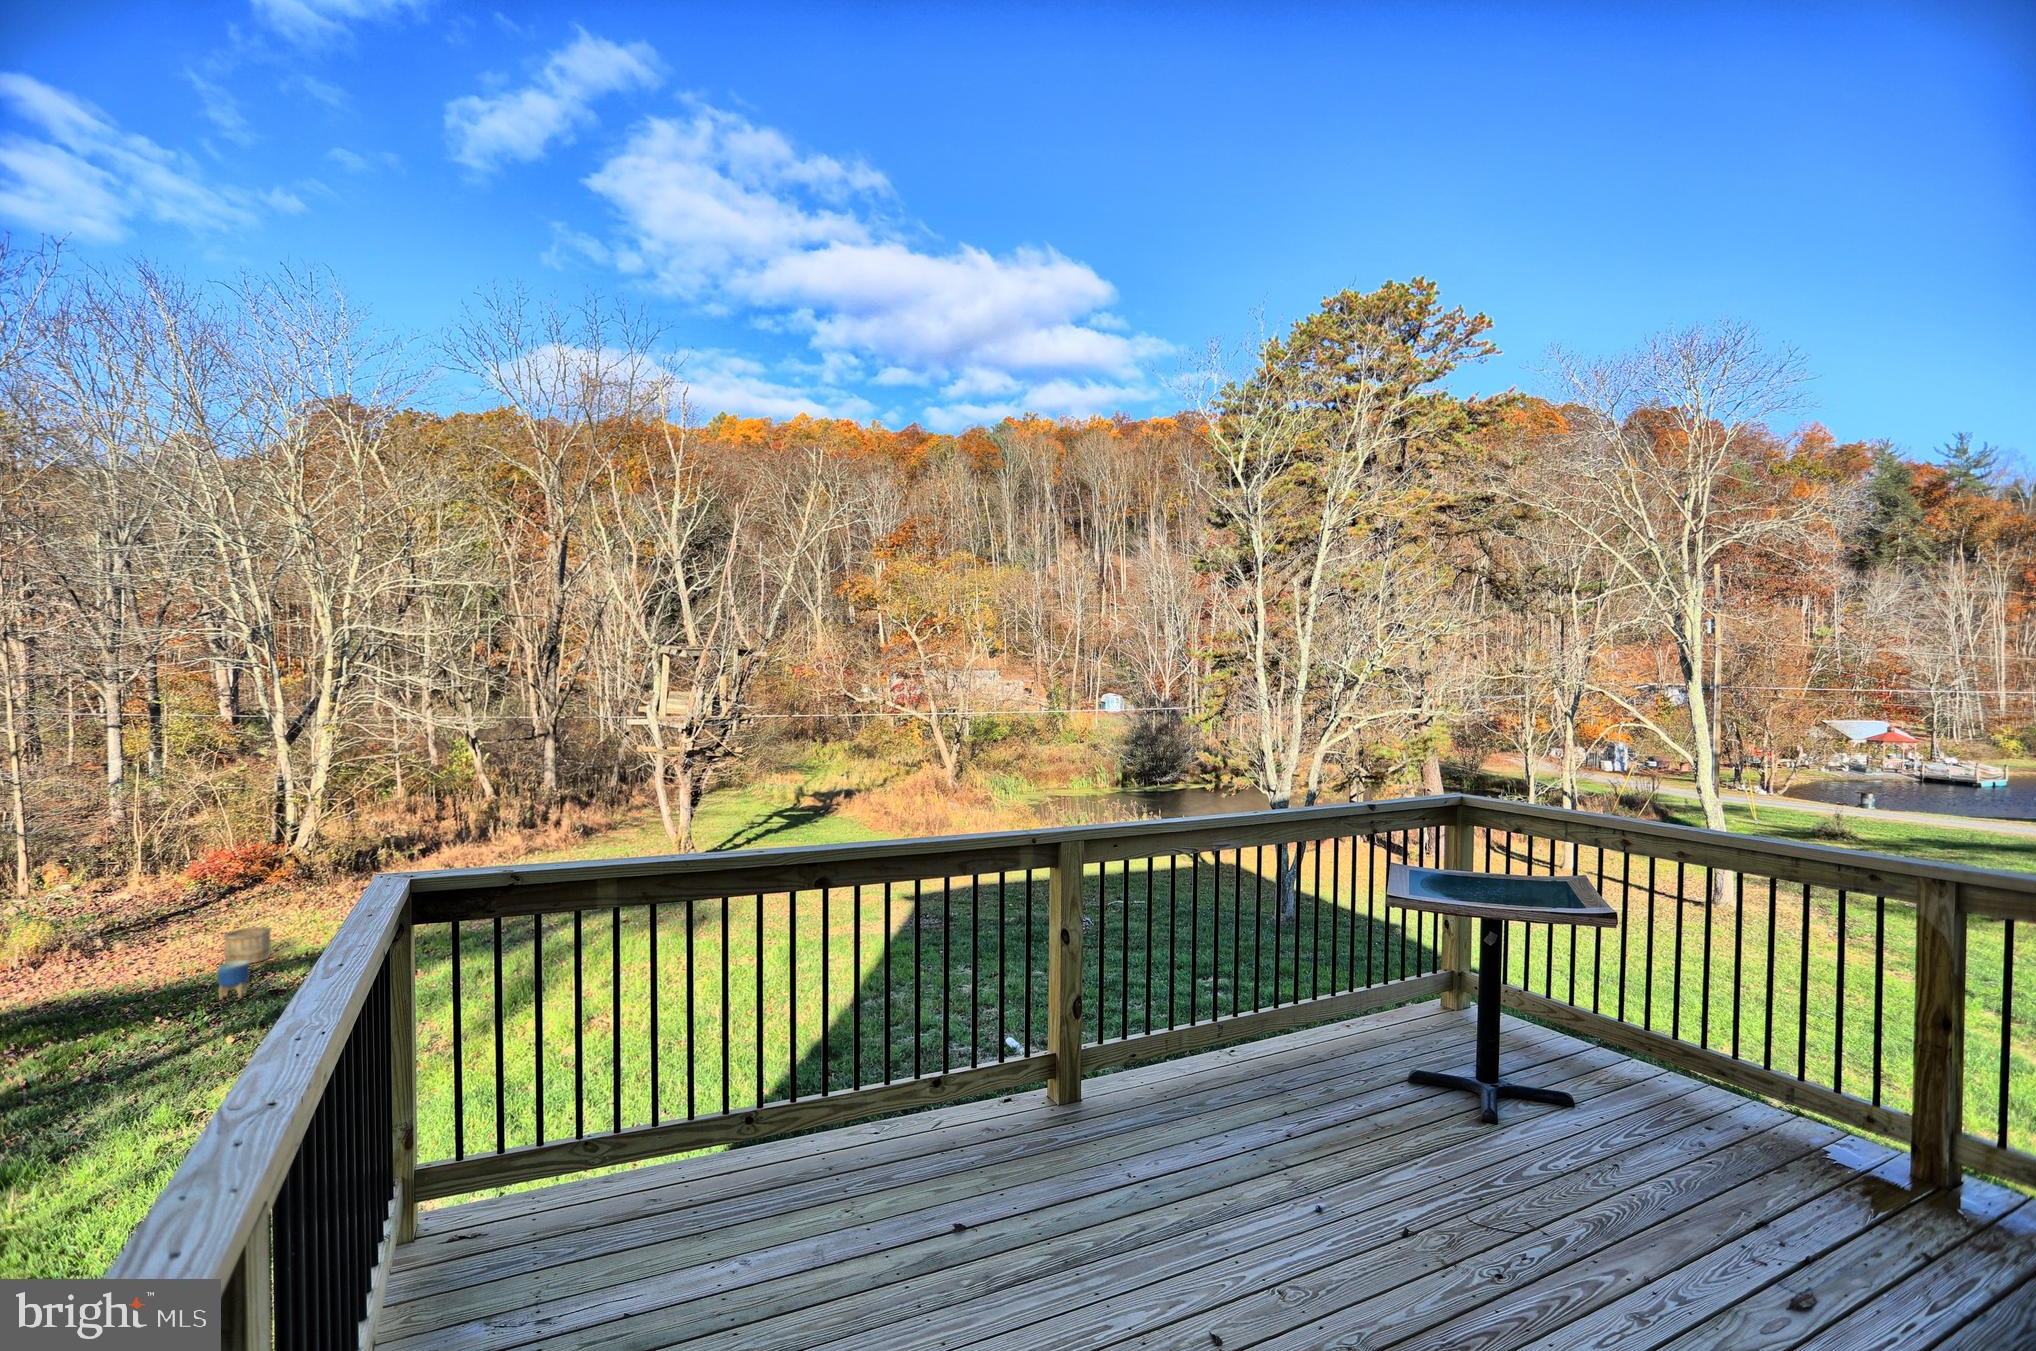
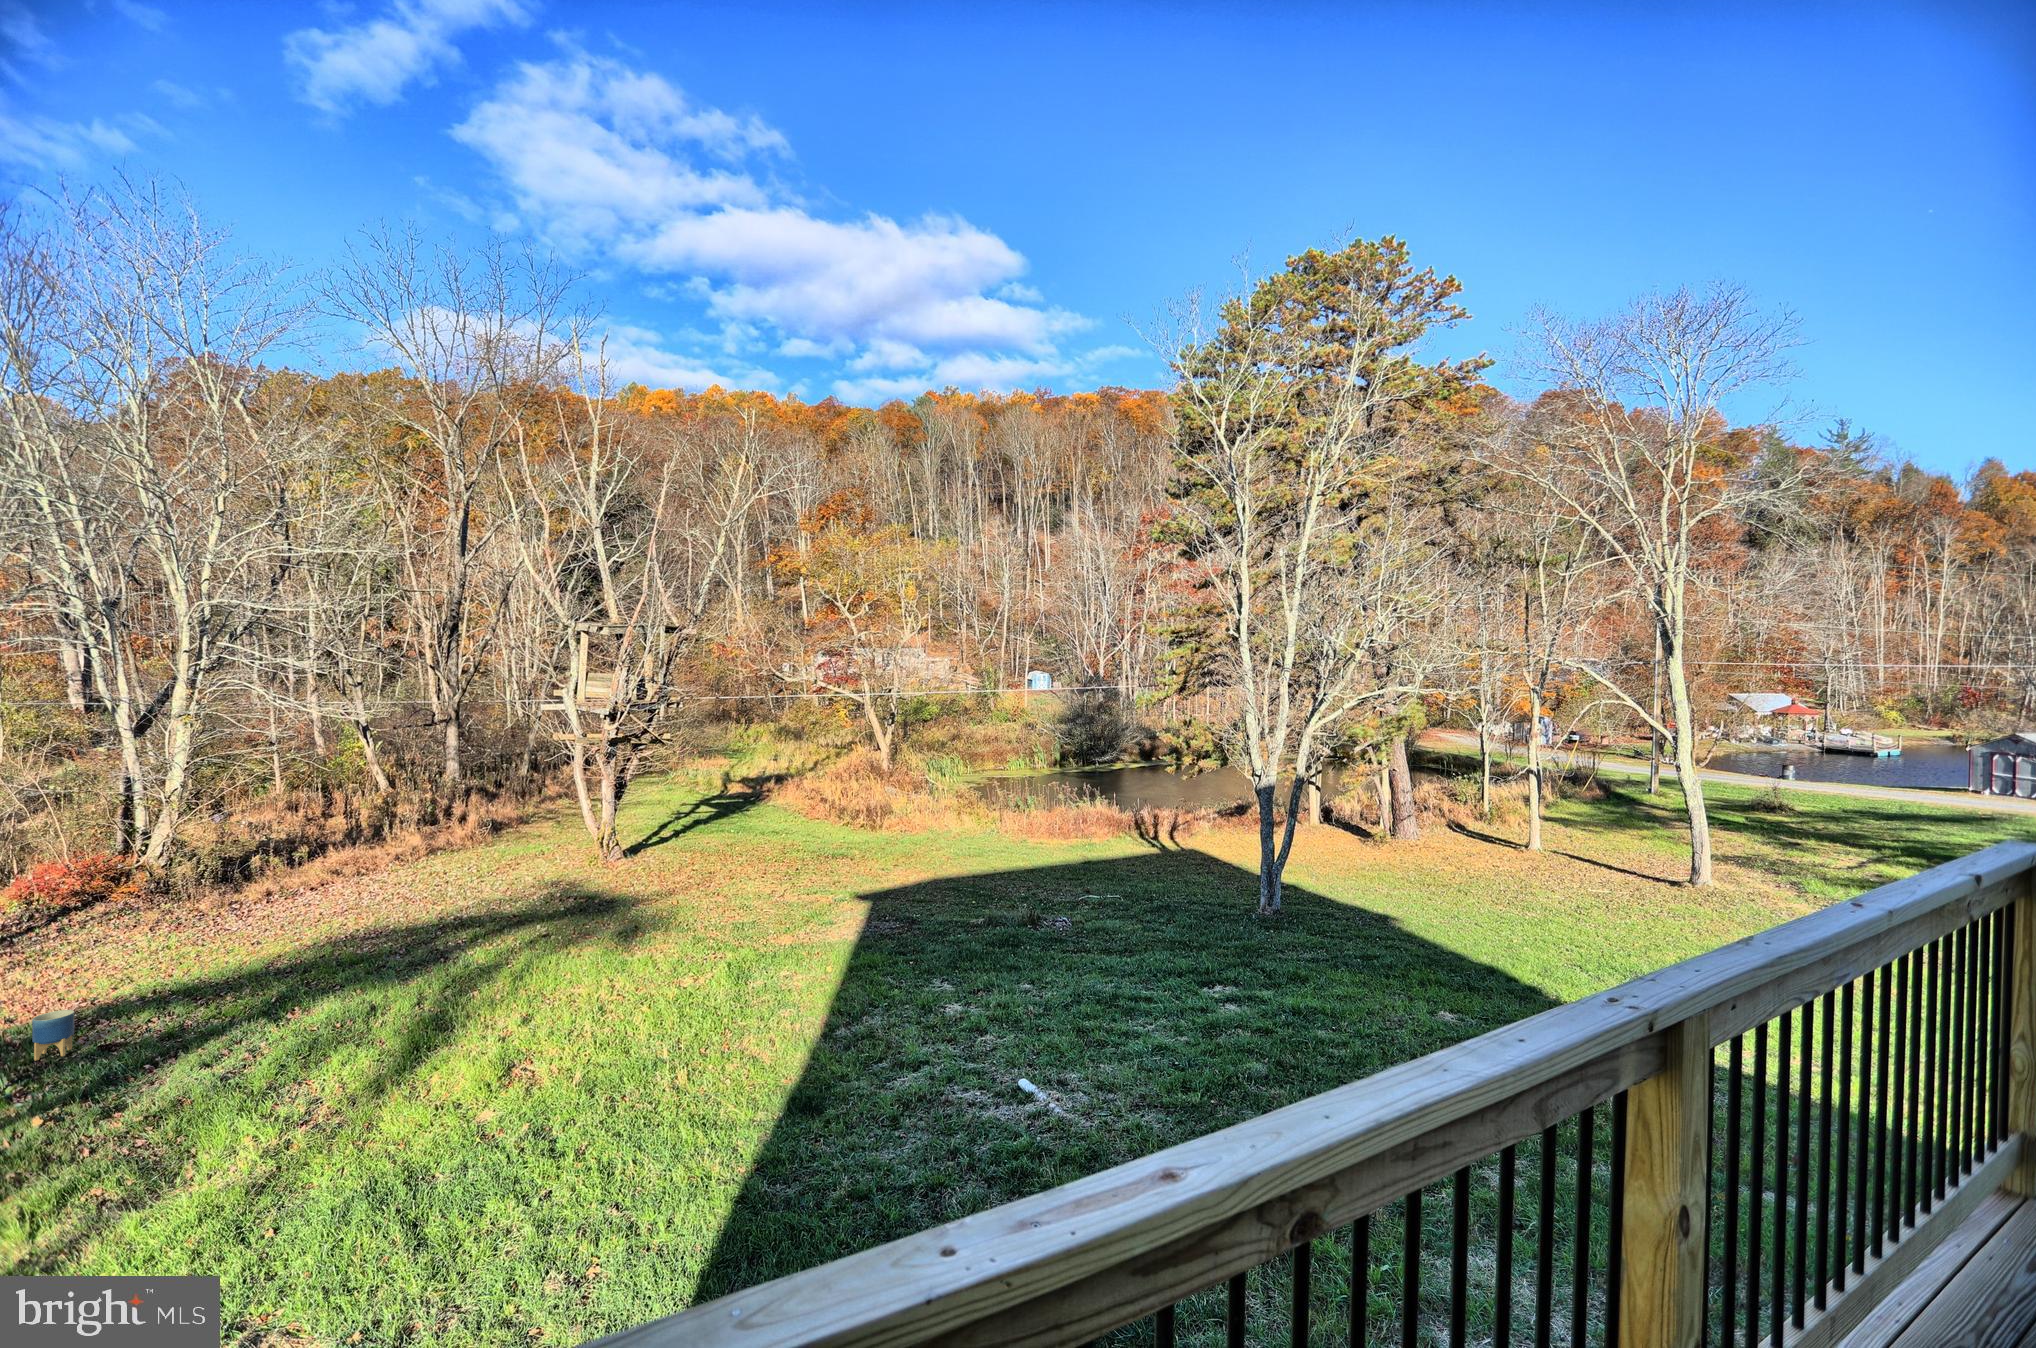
wooden bucket: present [224,927,271,963] -> none [44,961,109,1010]

